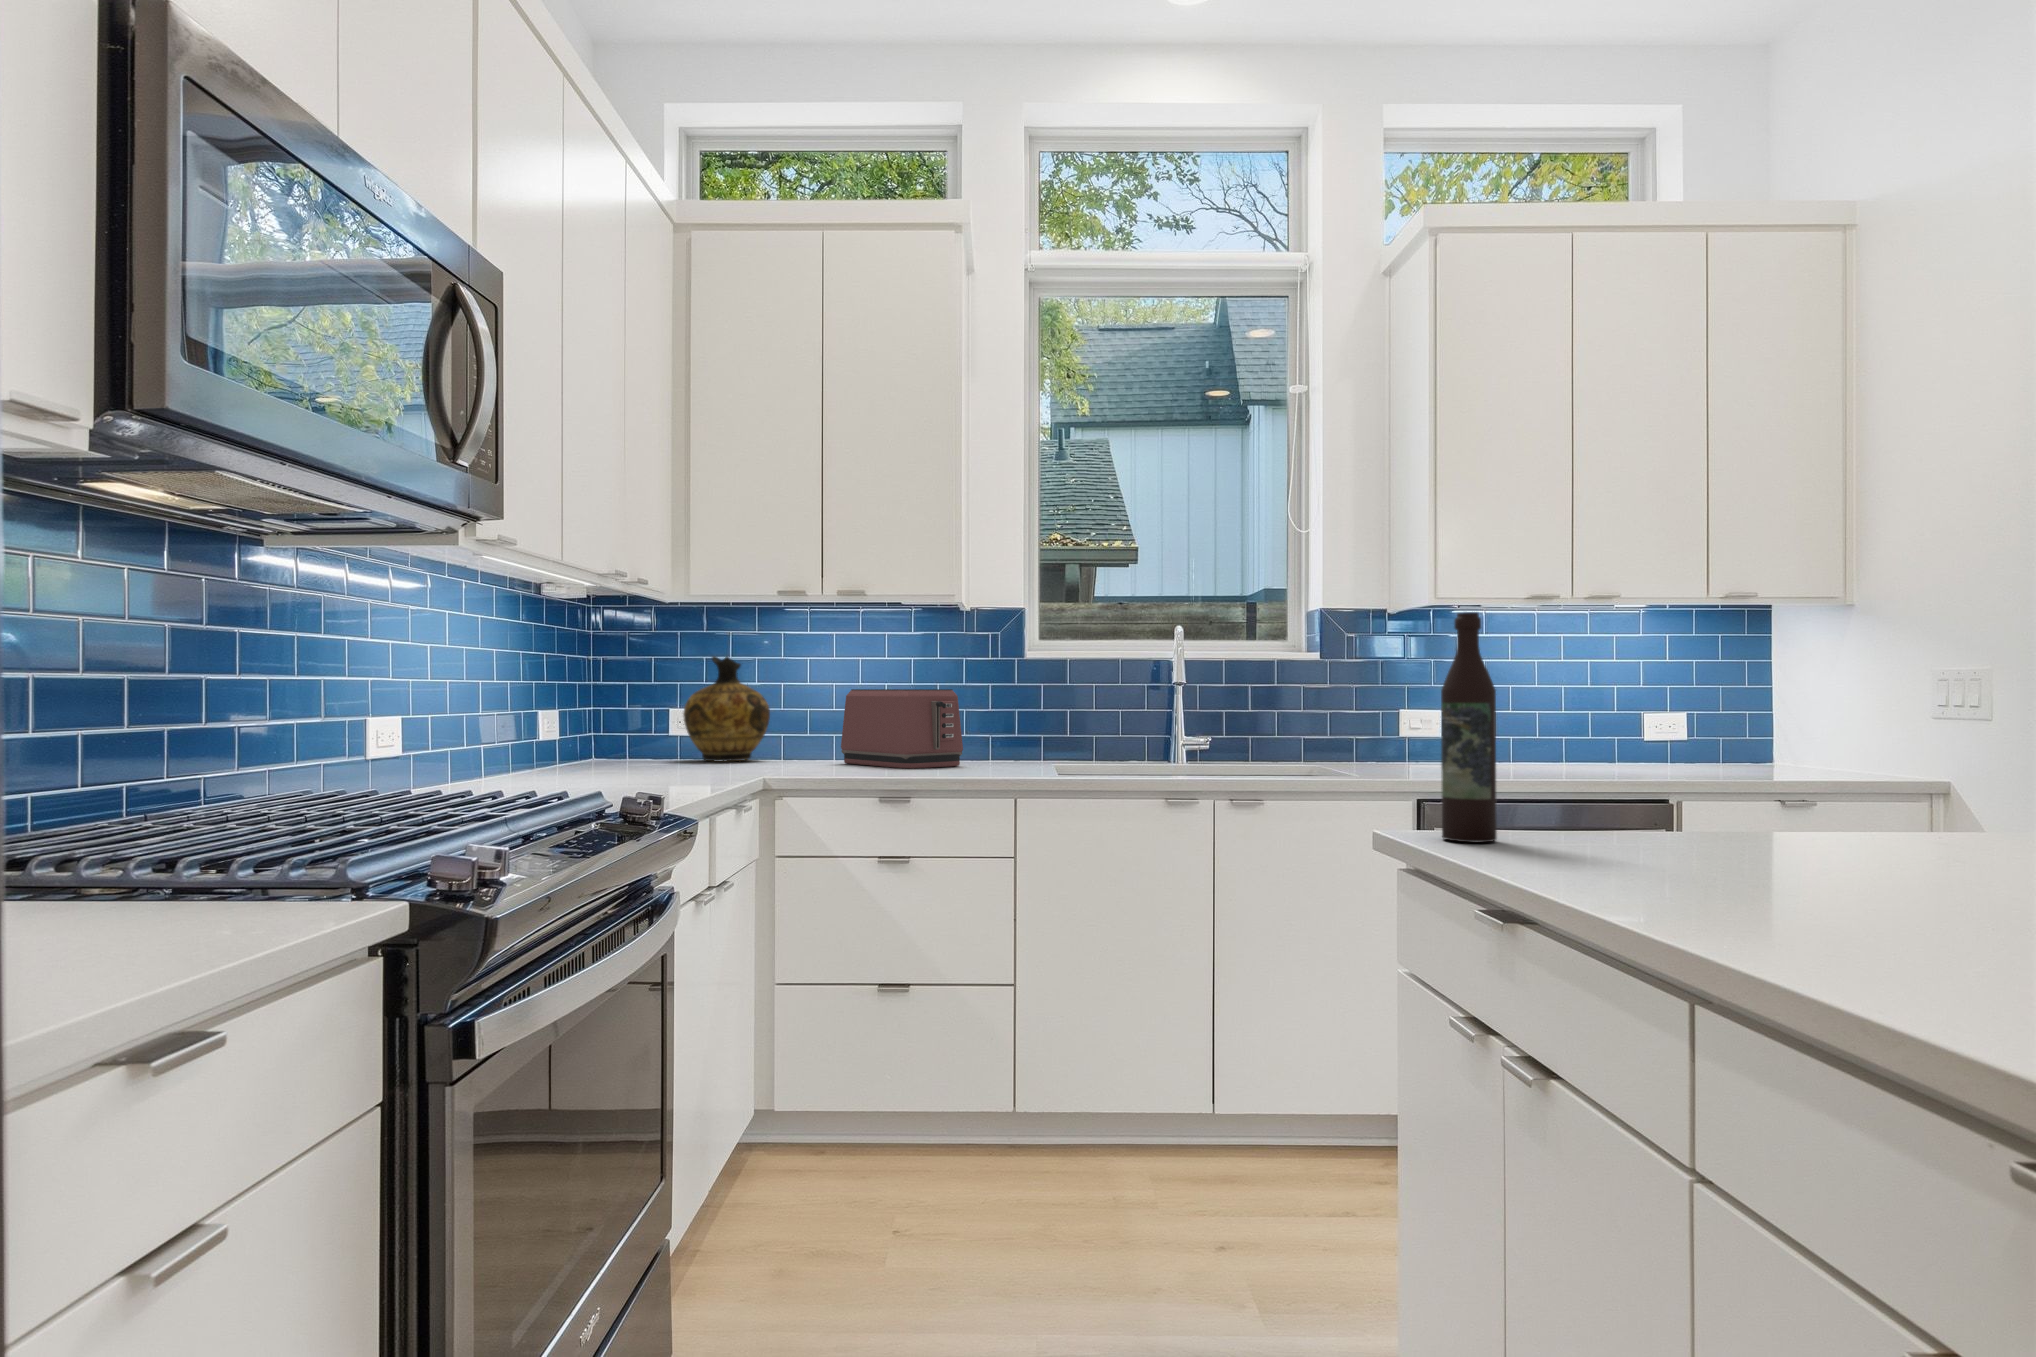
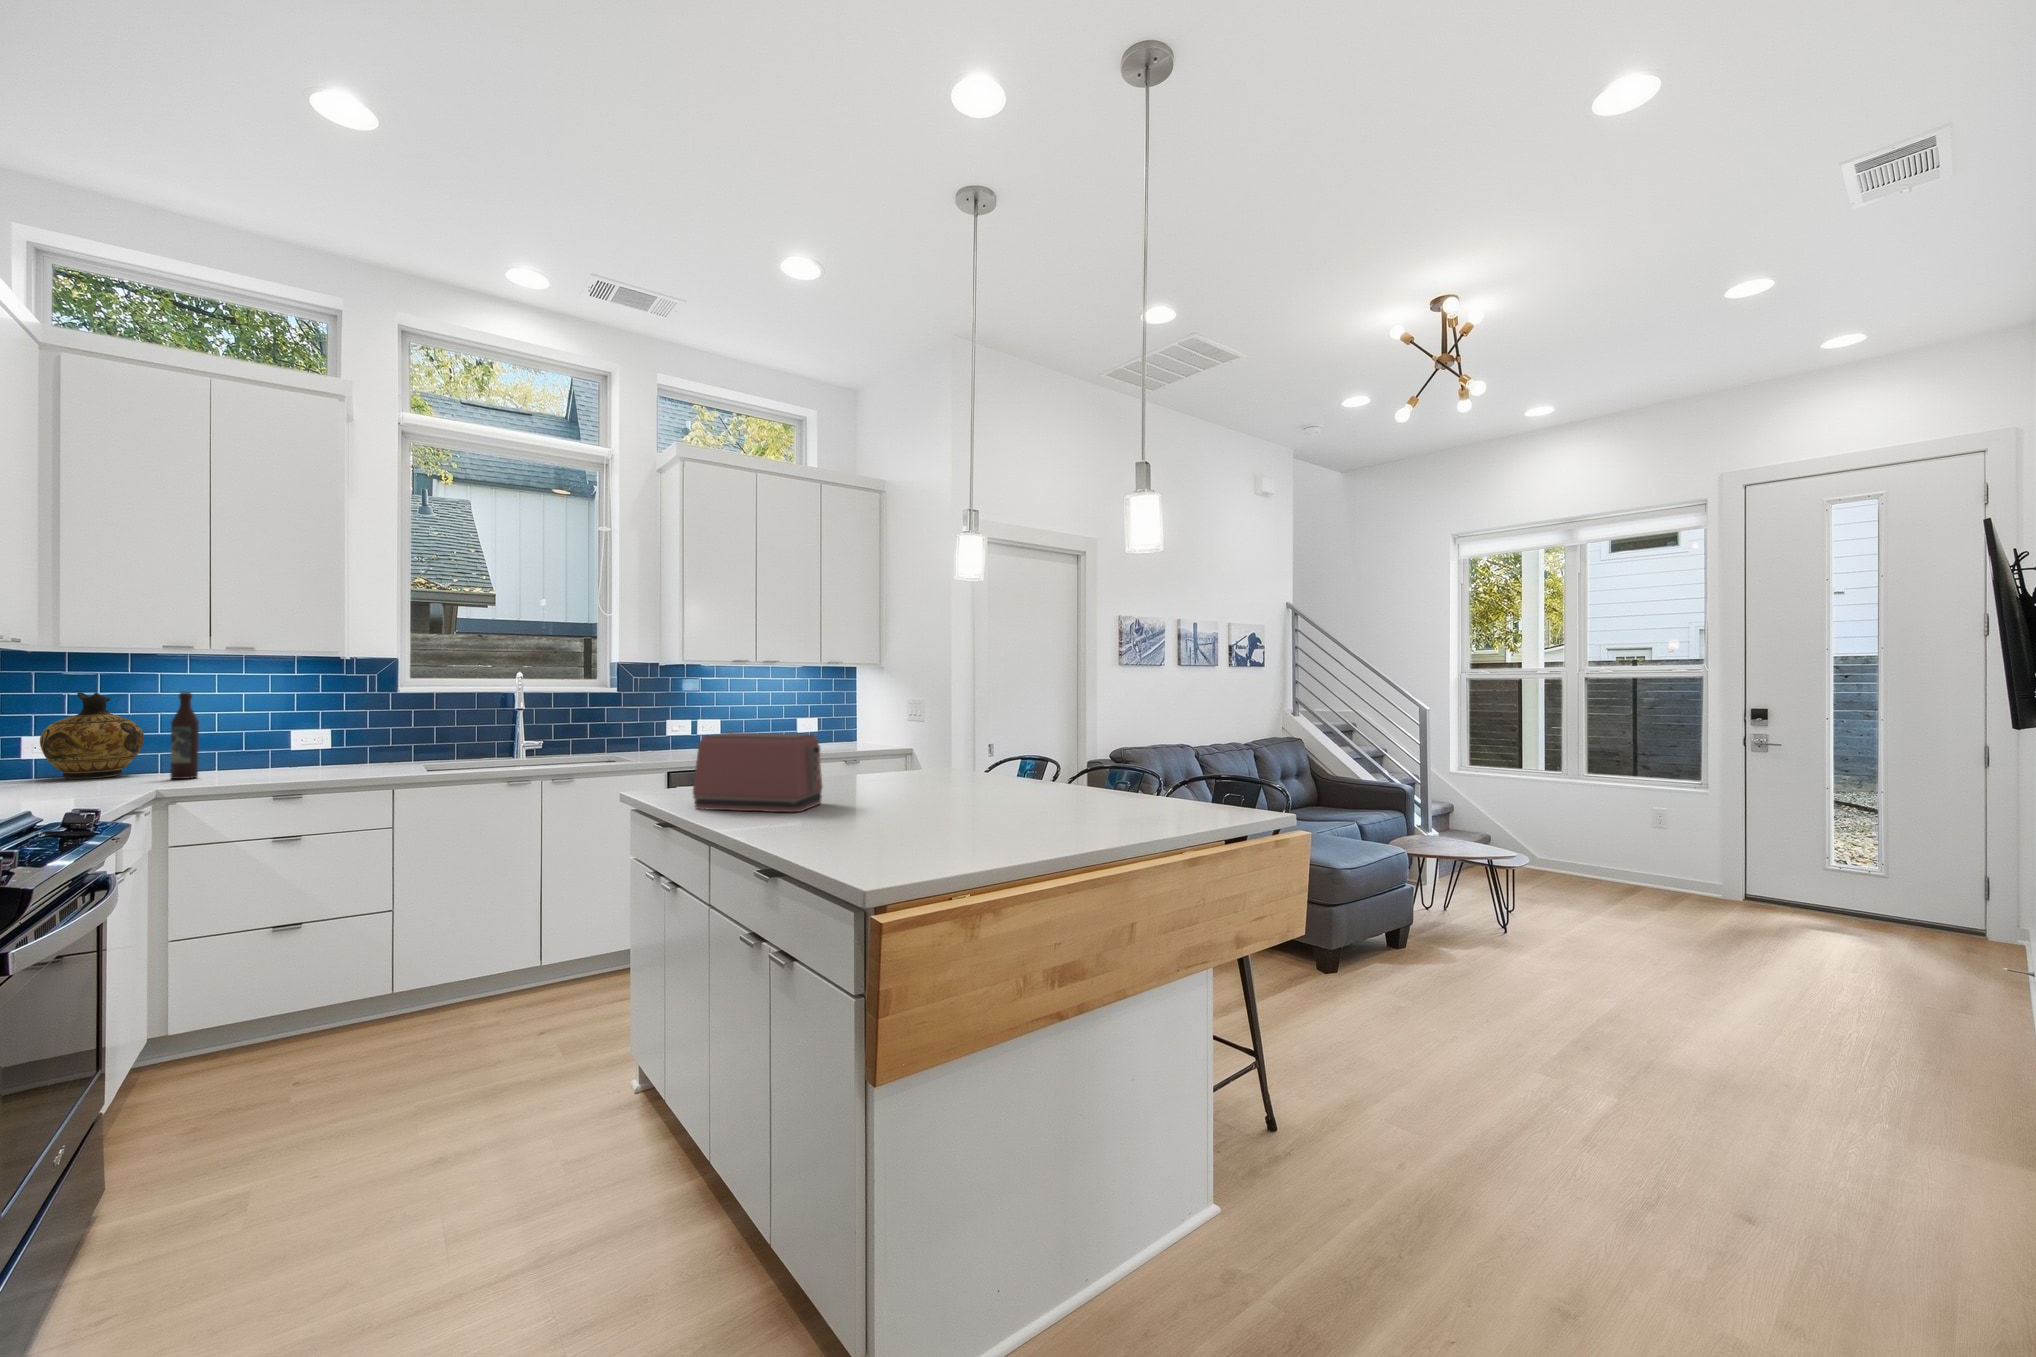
wine bottle: present [1441,612,1497,842] -> present [170,692,199,779]
toaster: present [841,689,963,769] -> present [693,732,822,812]

